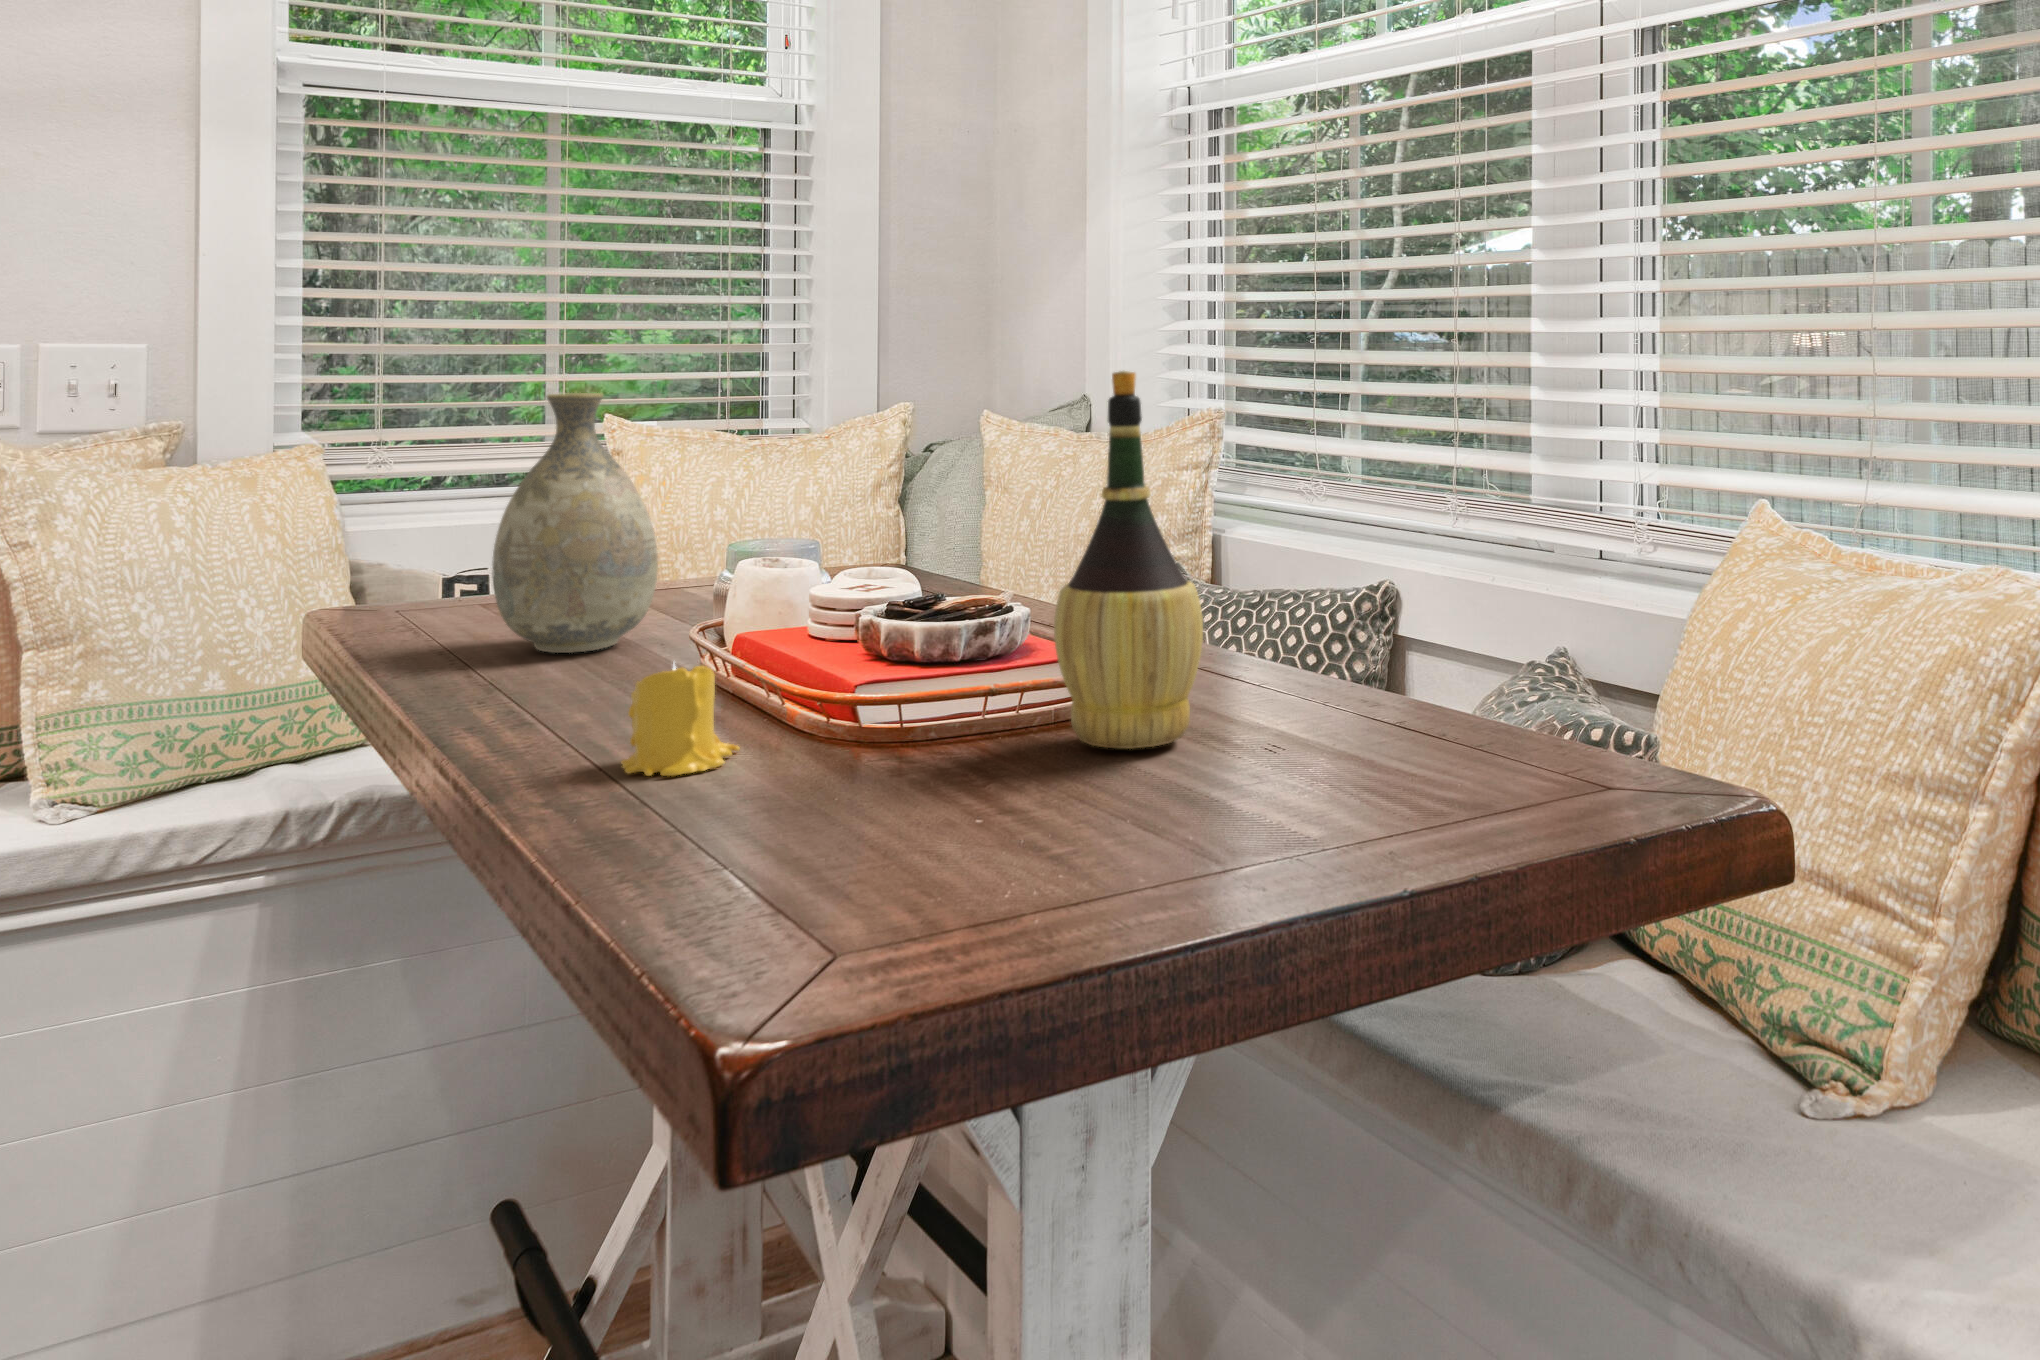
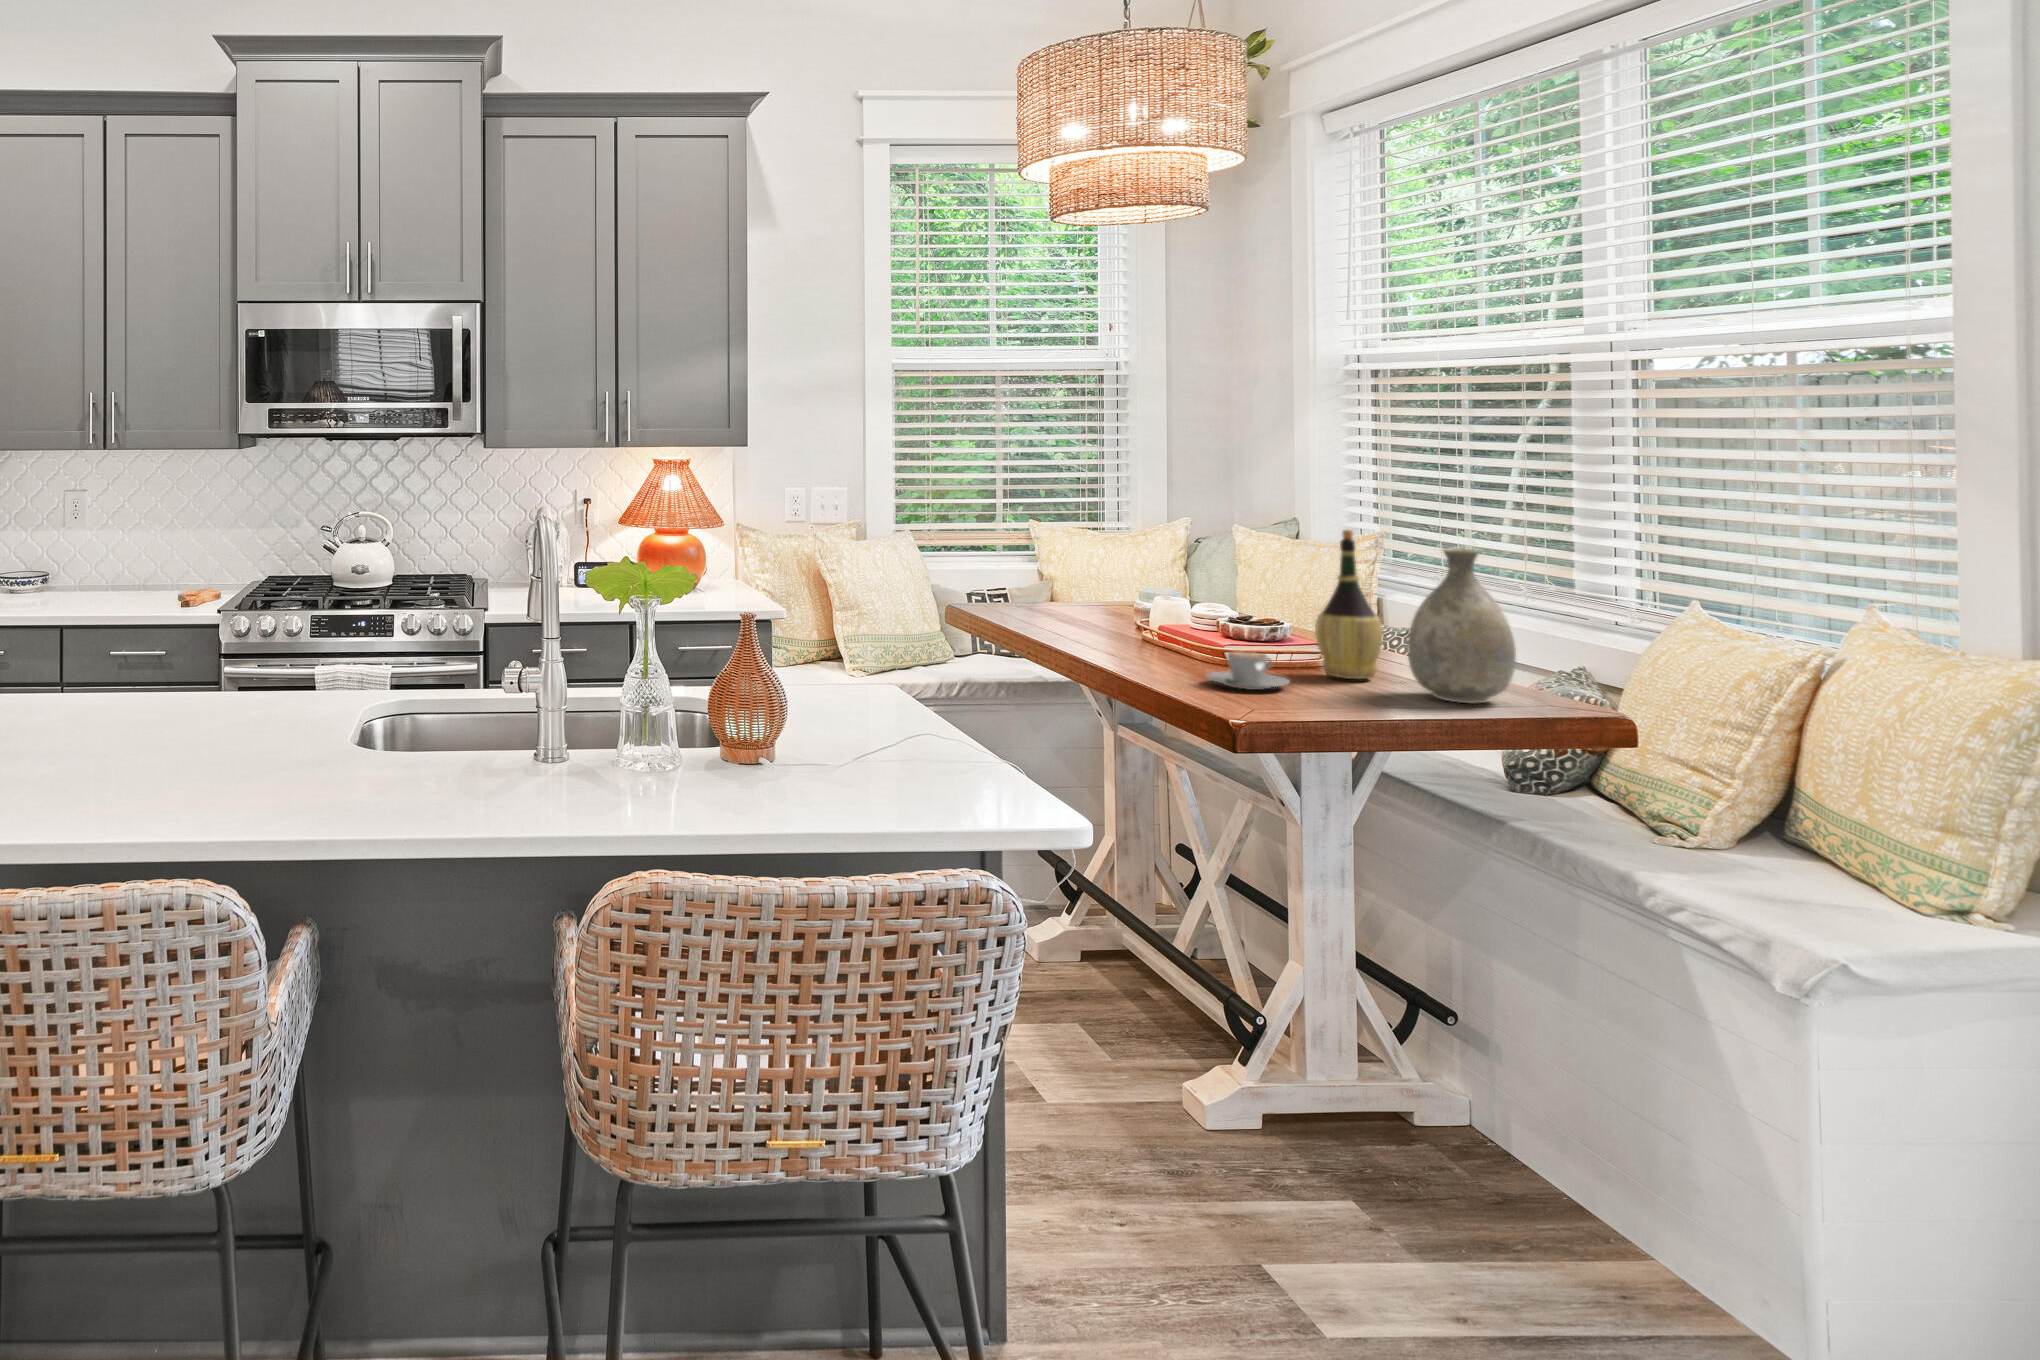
vase: present [492,393,658,653] -> present [1407,548,1516,703]
candle: present [621,664,740,776] -> none [1135,628,1179,670]
coffee cup: none [757,712,975,827] -> present [1206,651,1289,690]

